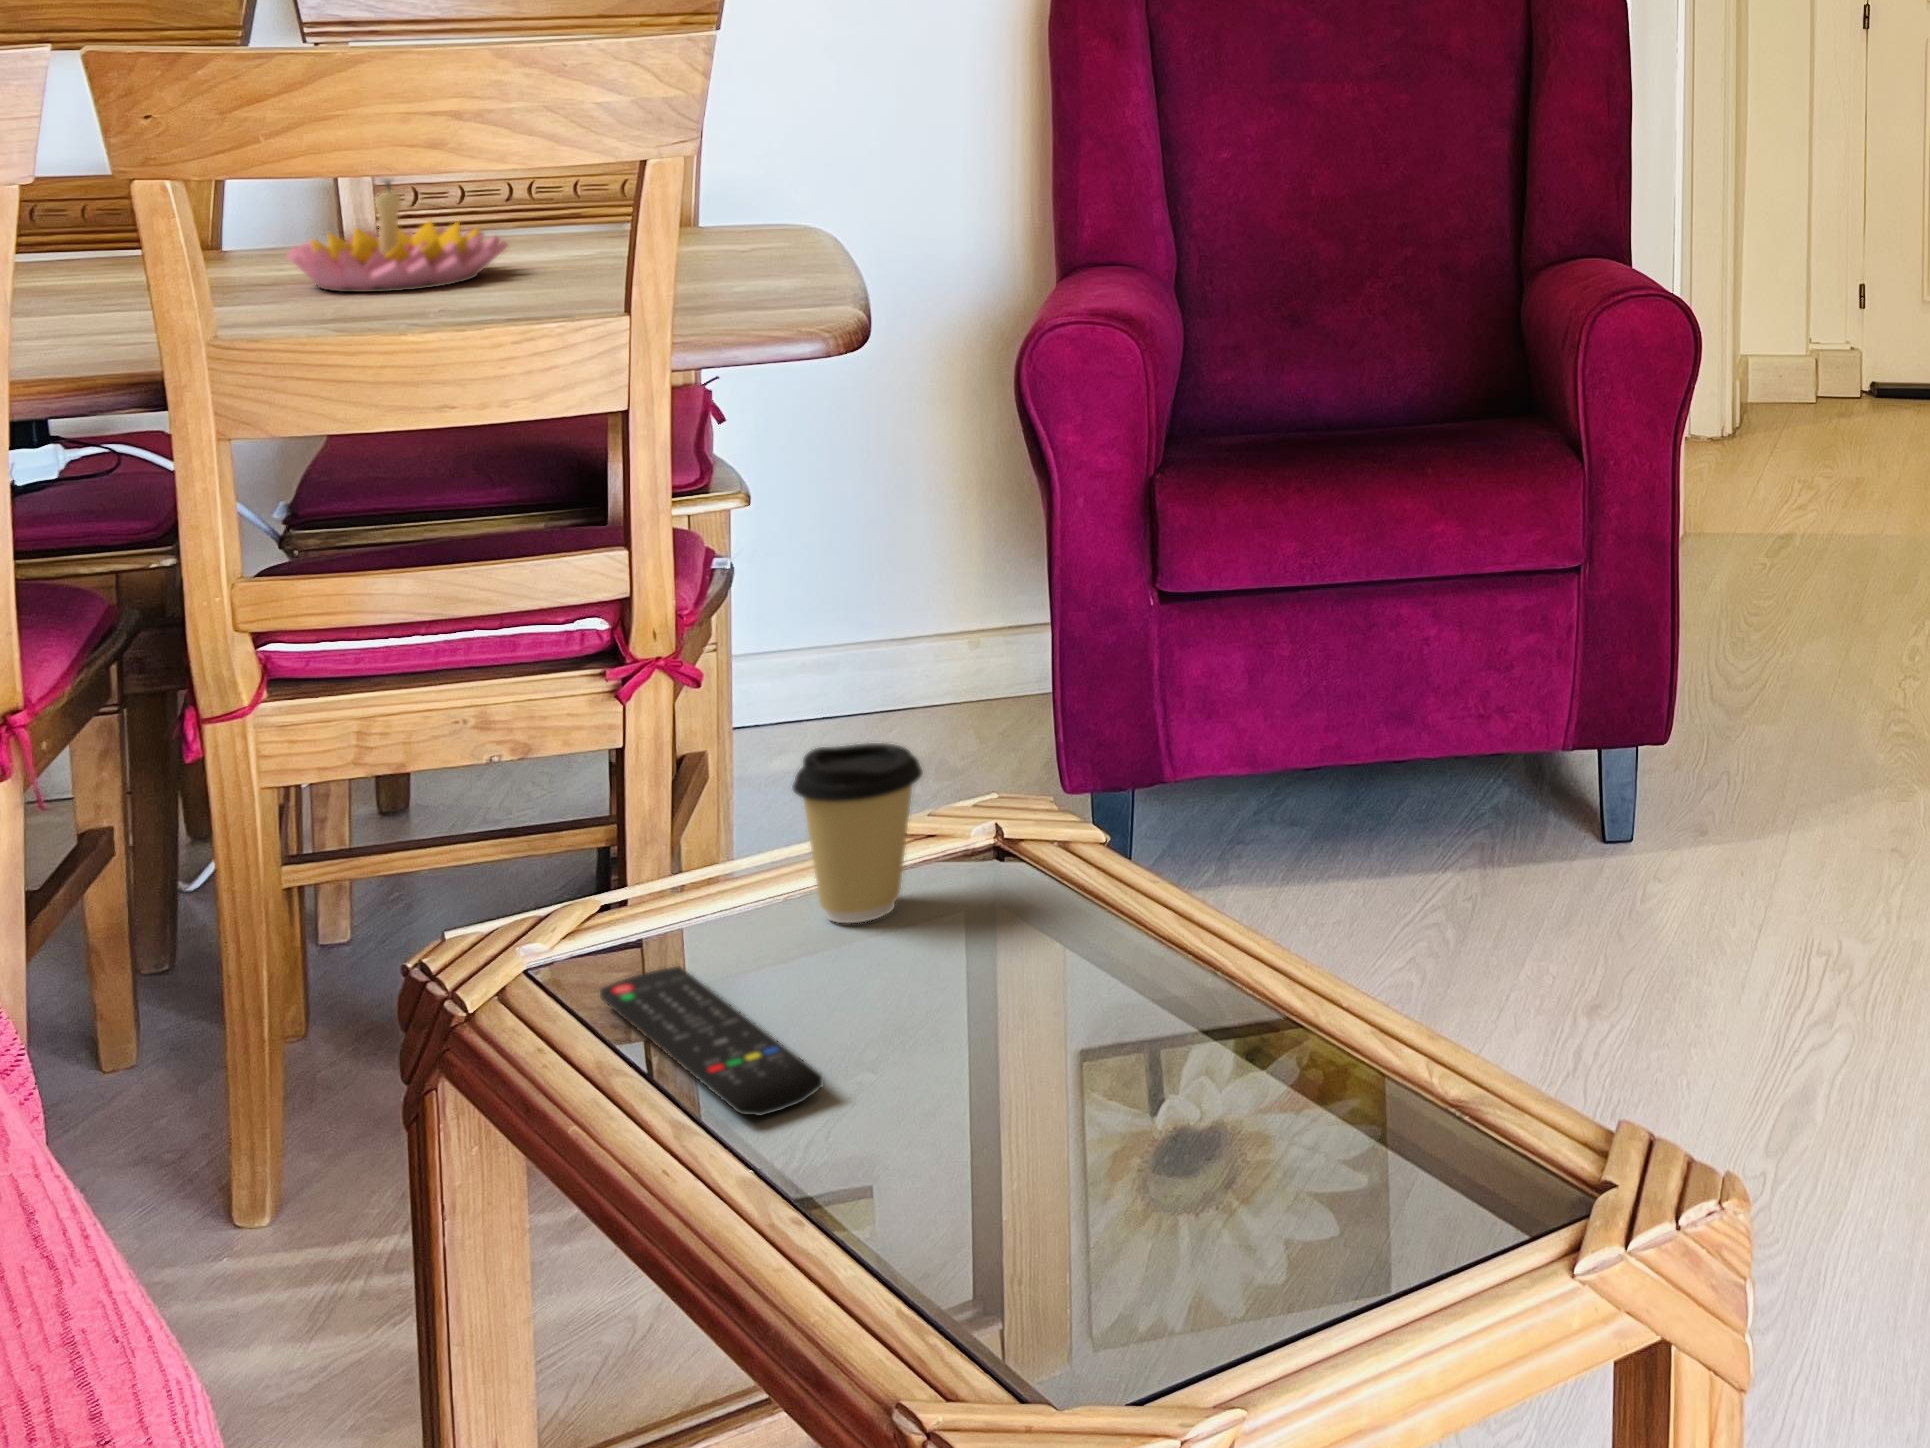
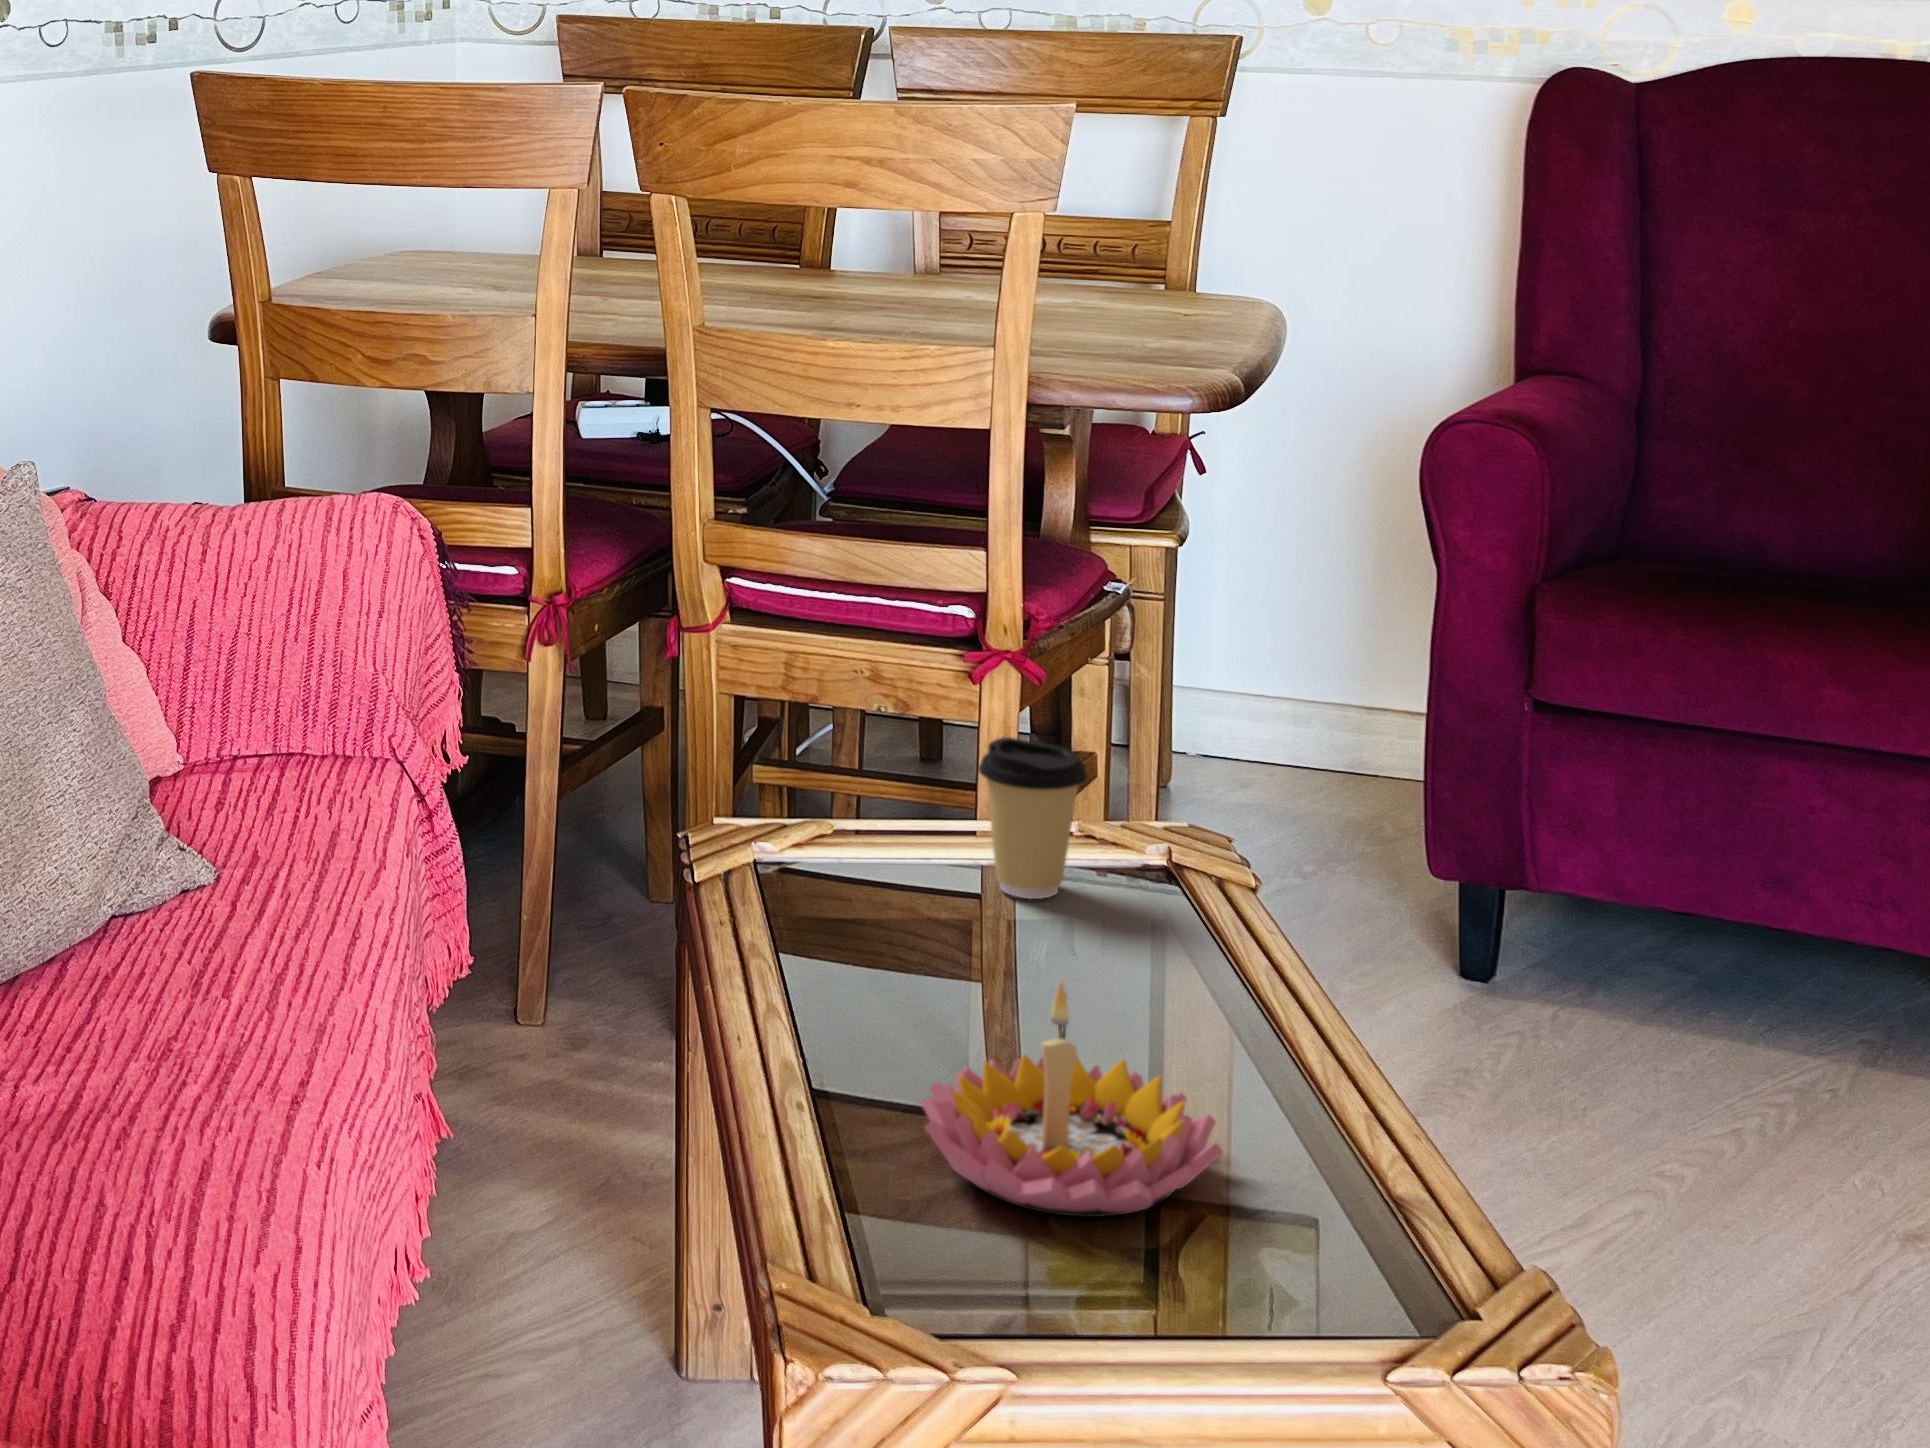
candle holder: present [287,180,508,292] -> present [922,982,1223,1217]
remote control: present [600,966,823,1115] -> none [801,885,906,1016]

